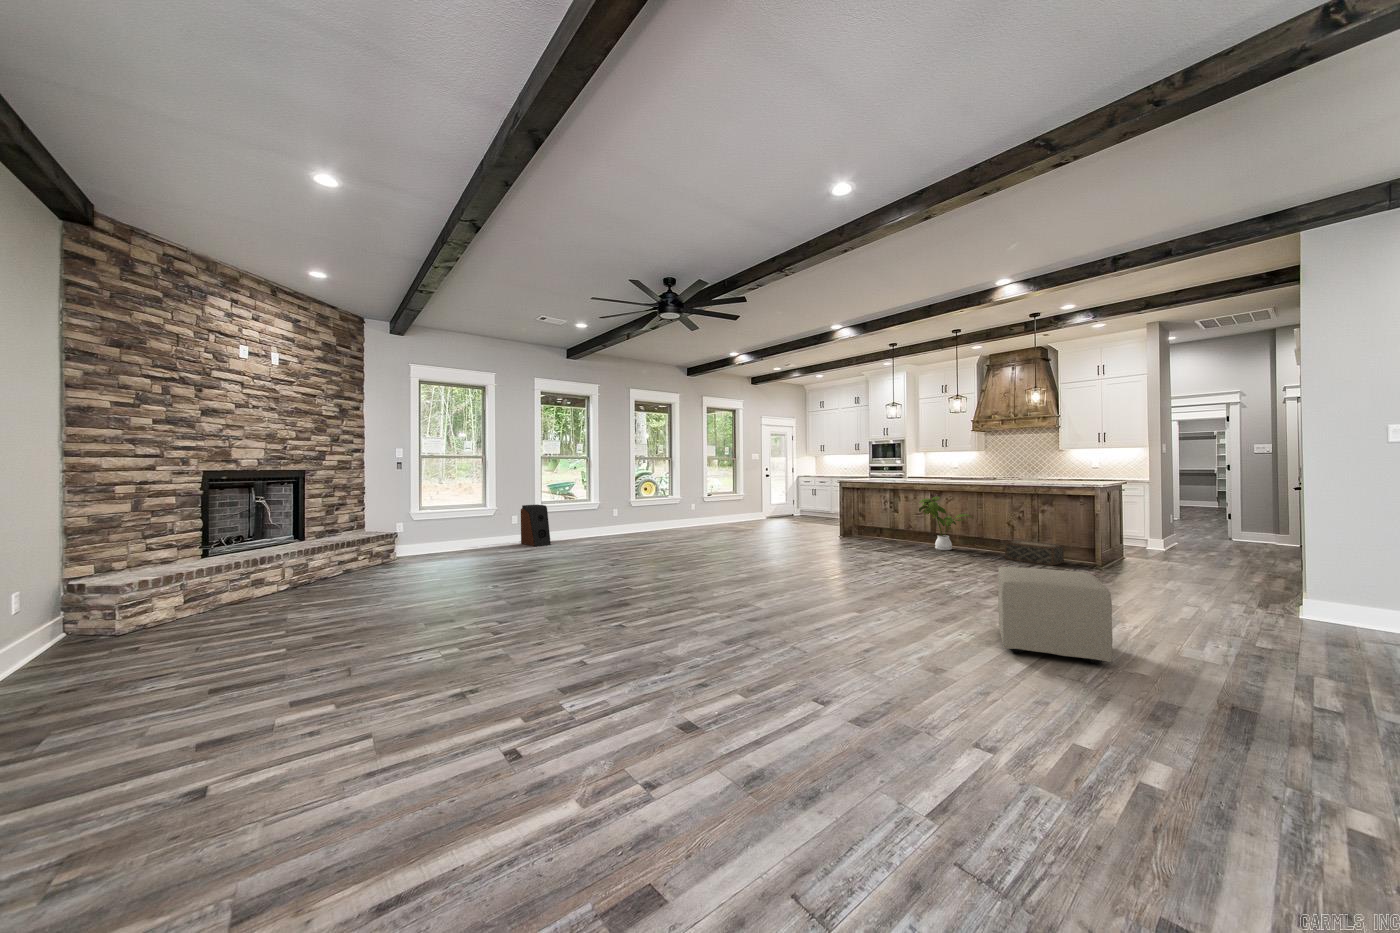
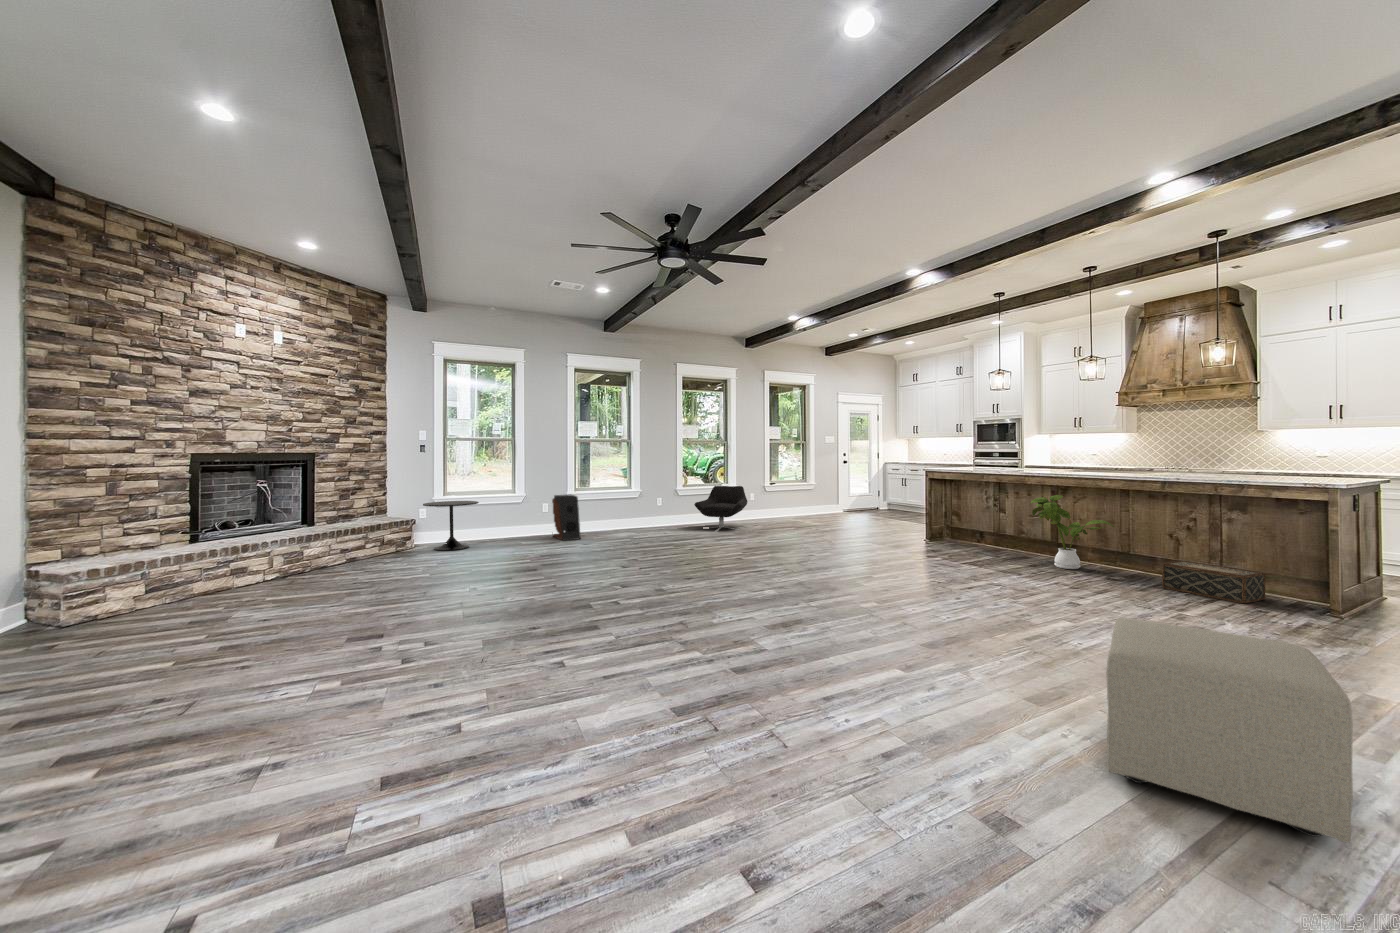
lounge chair: none [646,494,690,534] -> present [694,486,747,532]
side table: none [405,512,459,560] -> present [423,501,479,551]

